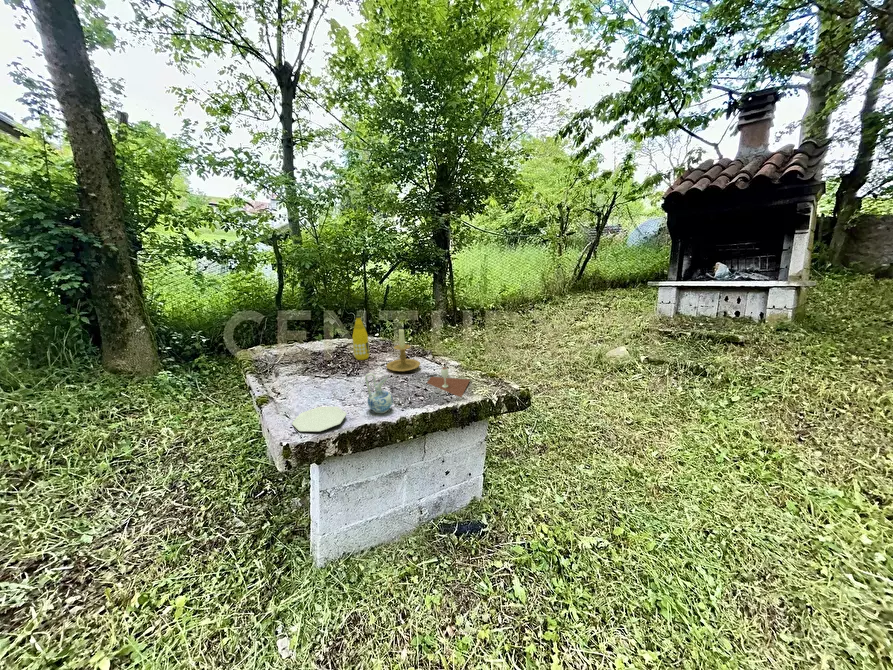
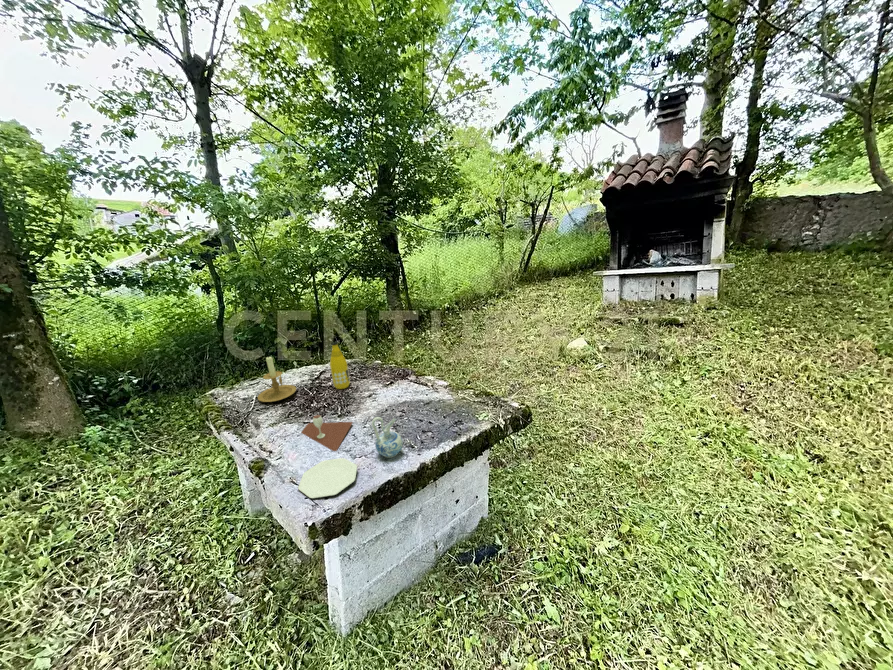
candle holder: present [386,329,420,372] -> present [258,356,296,402]
wine glass: present [427,367,470,397] -> present [301,415,353,451]

